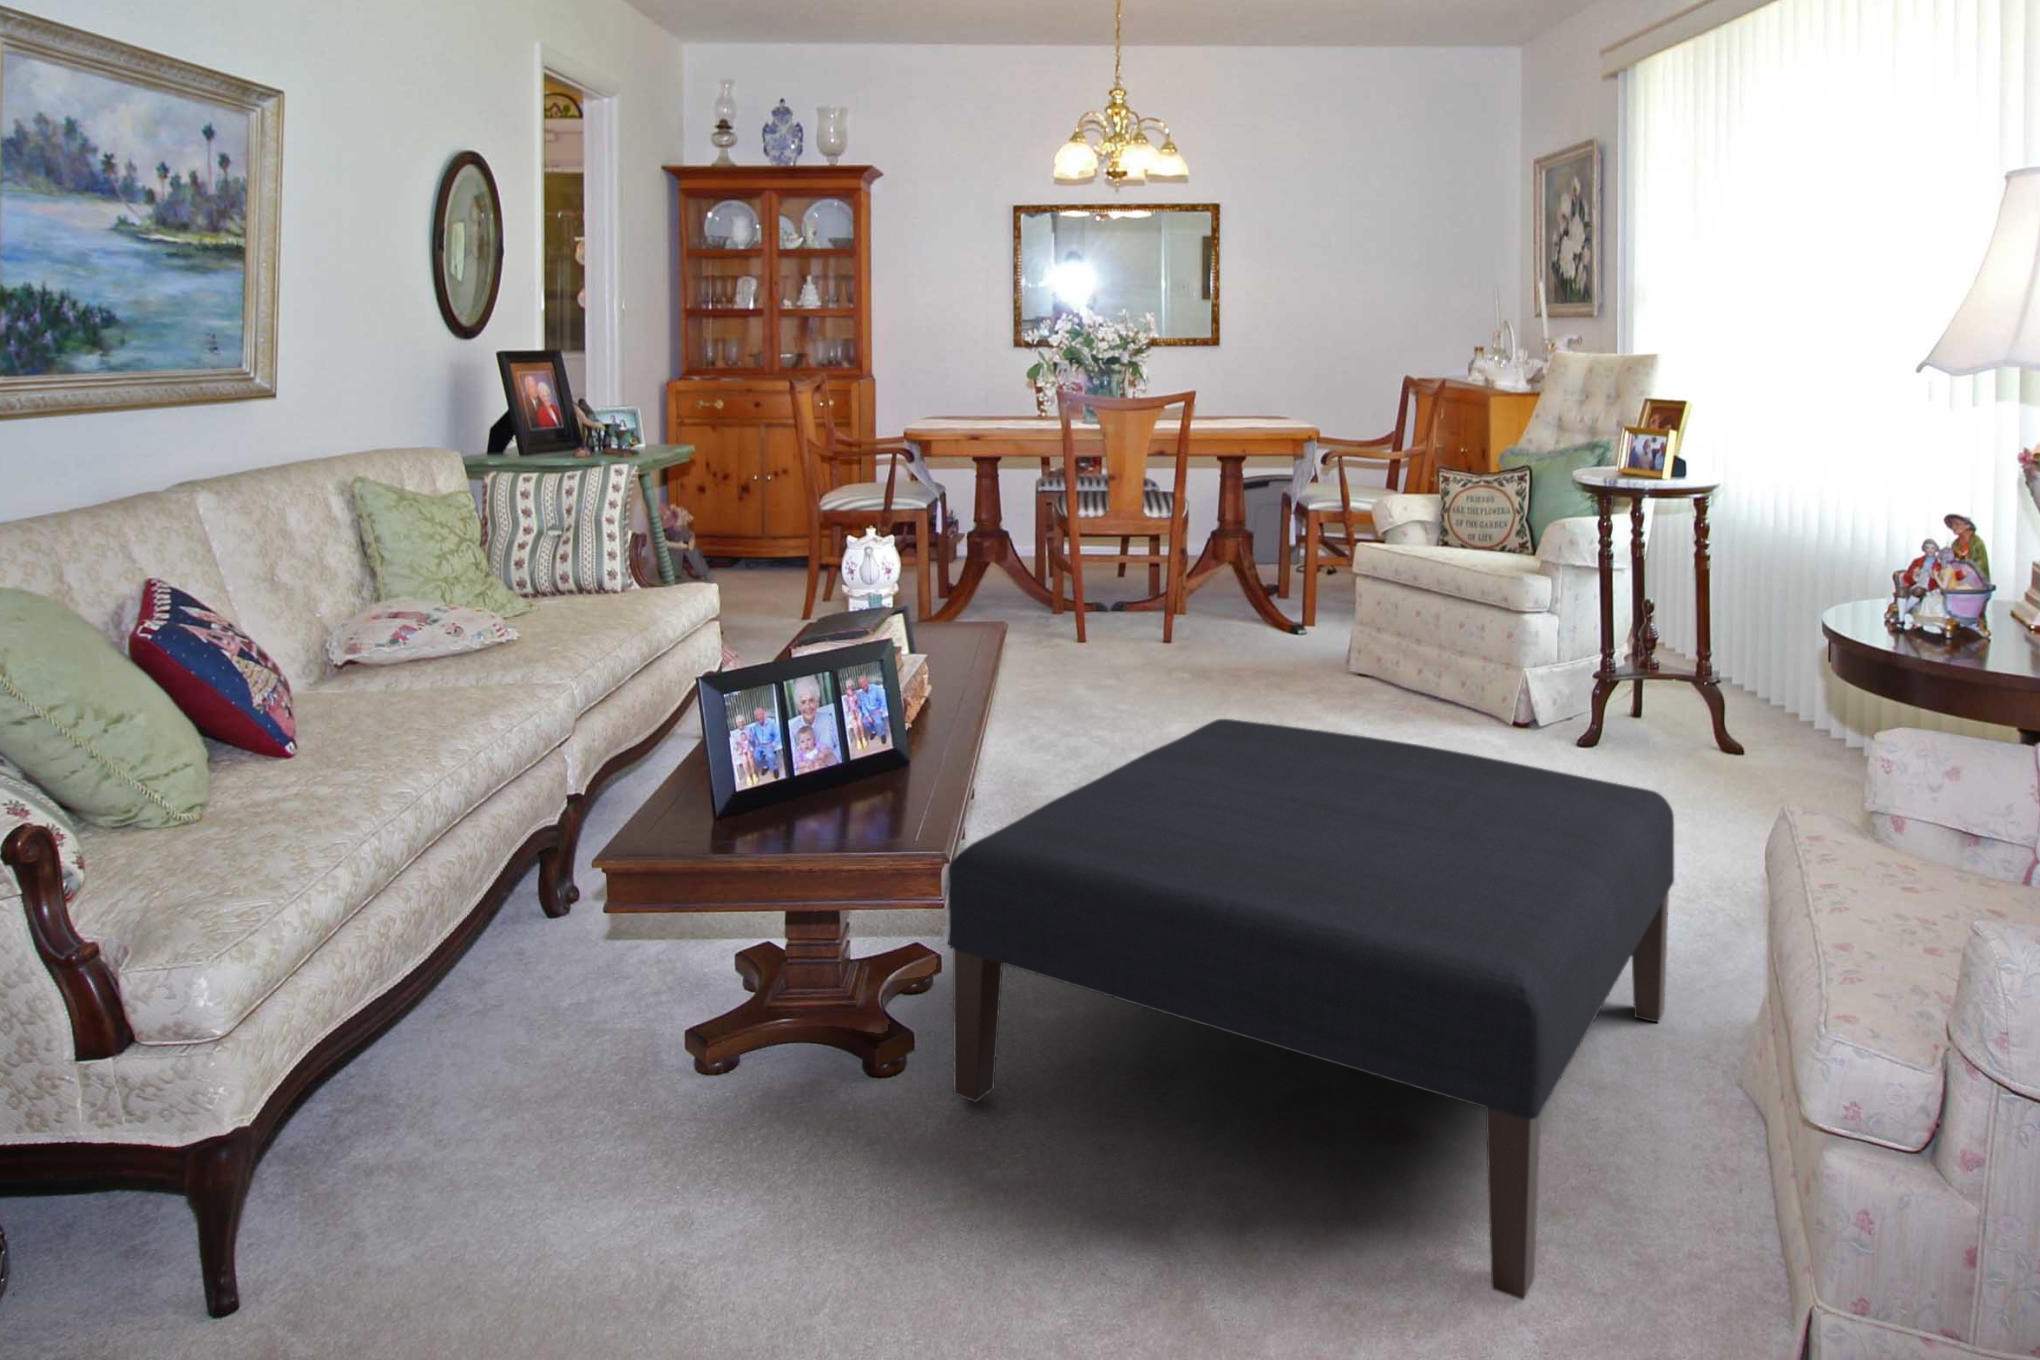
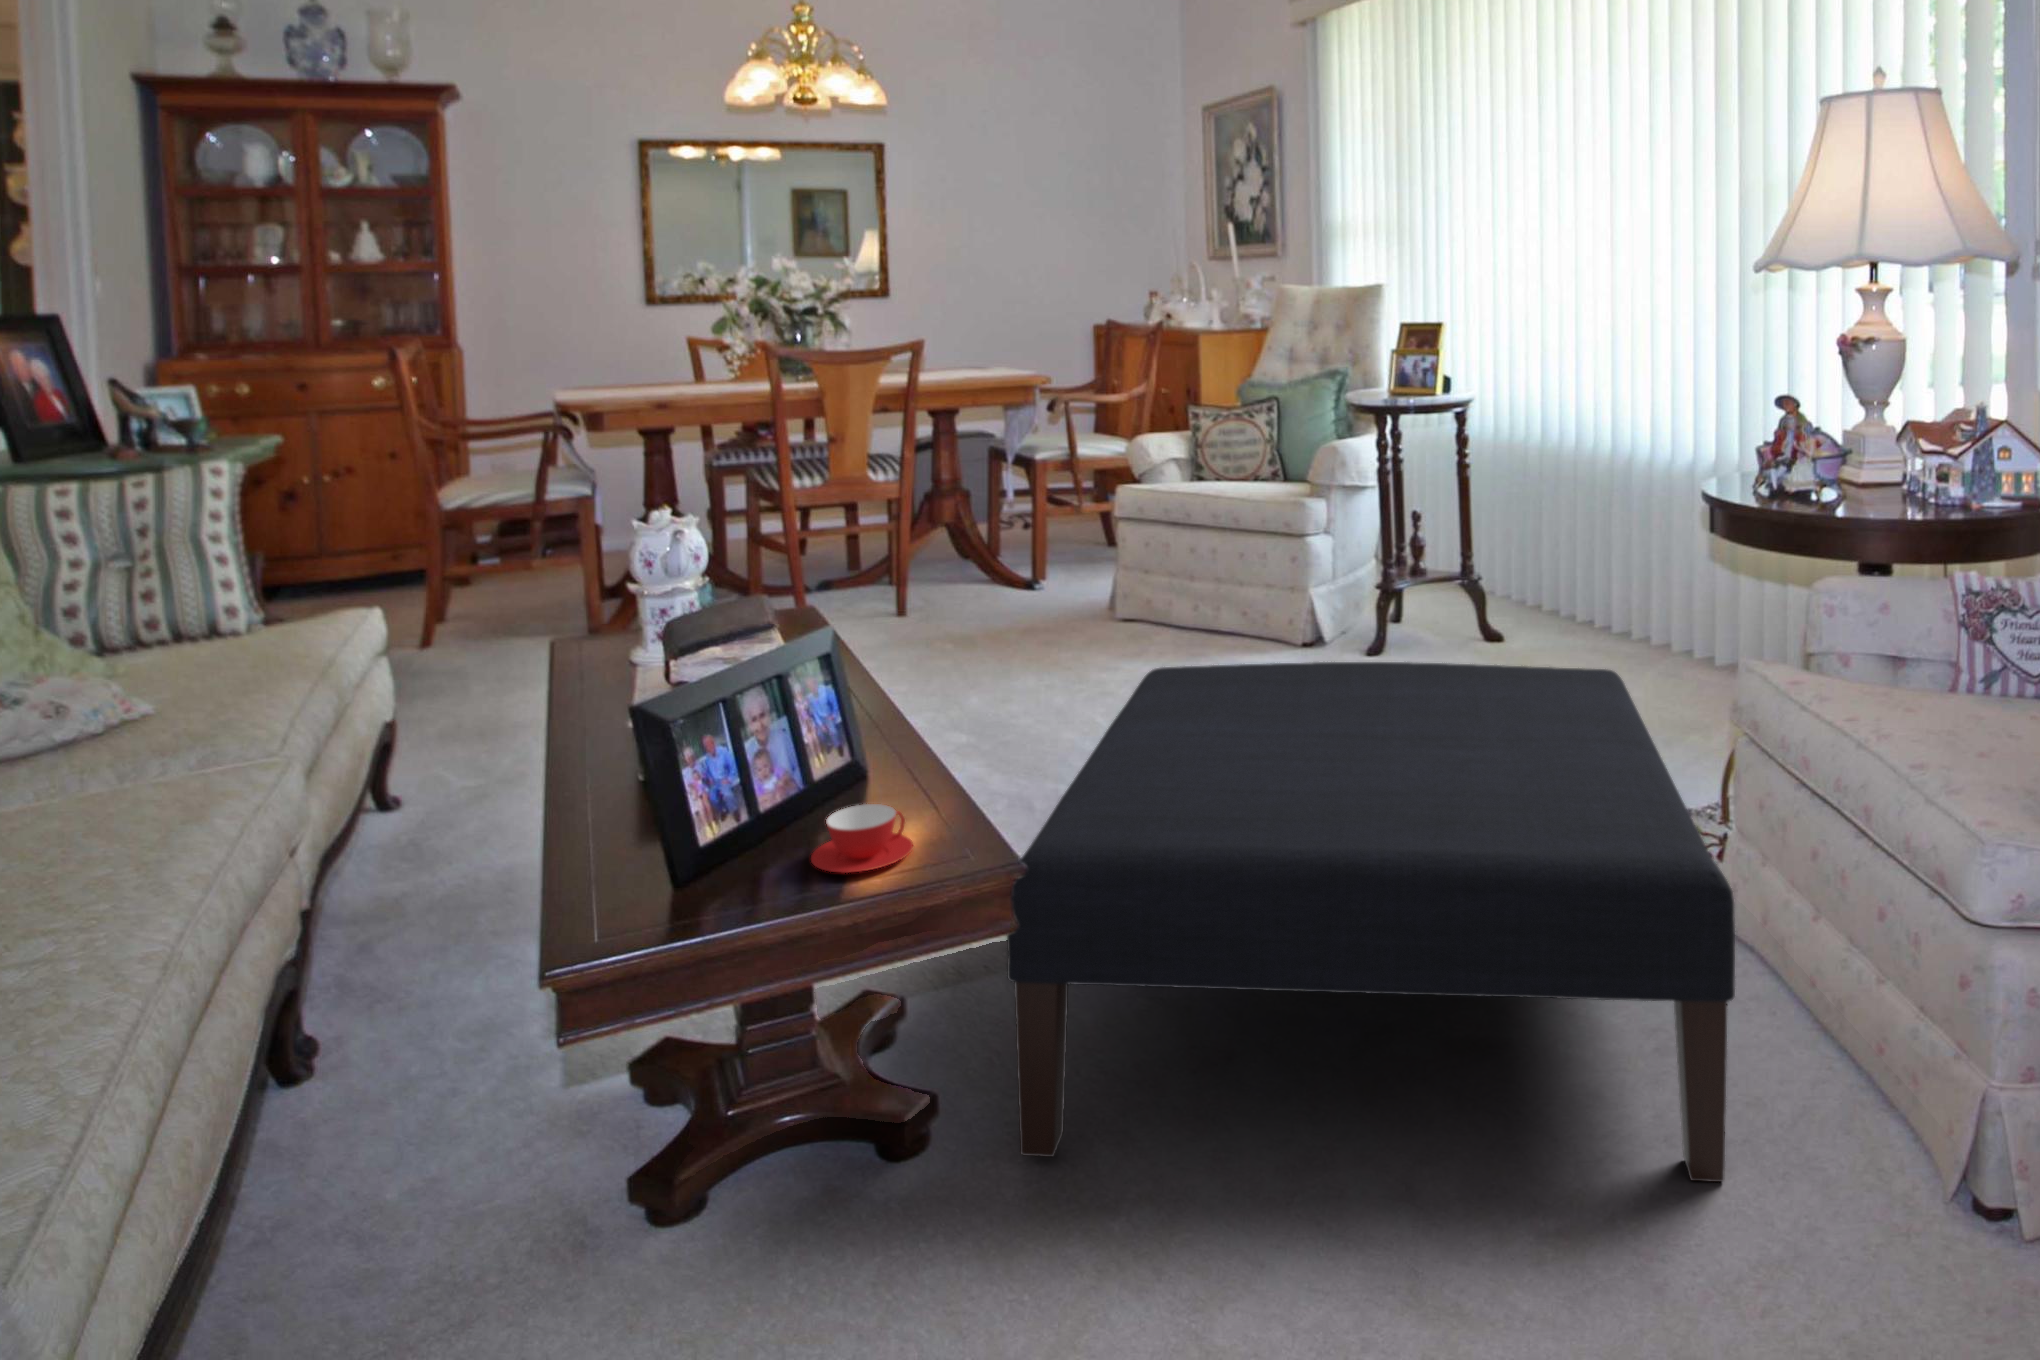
teacup: none [811,782,889,832] -> present [811,804,913,873]

